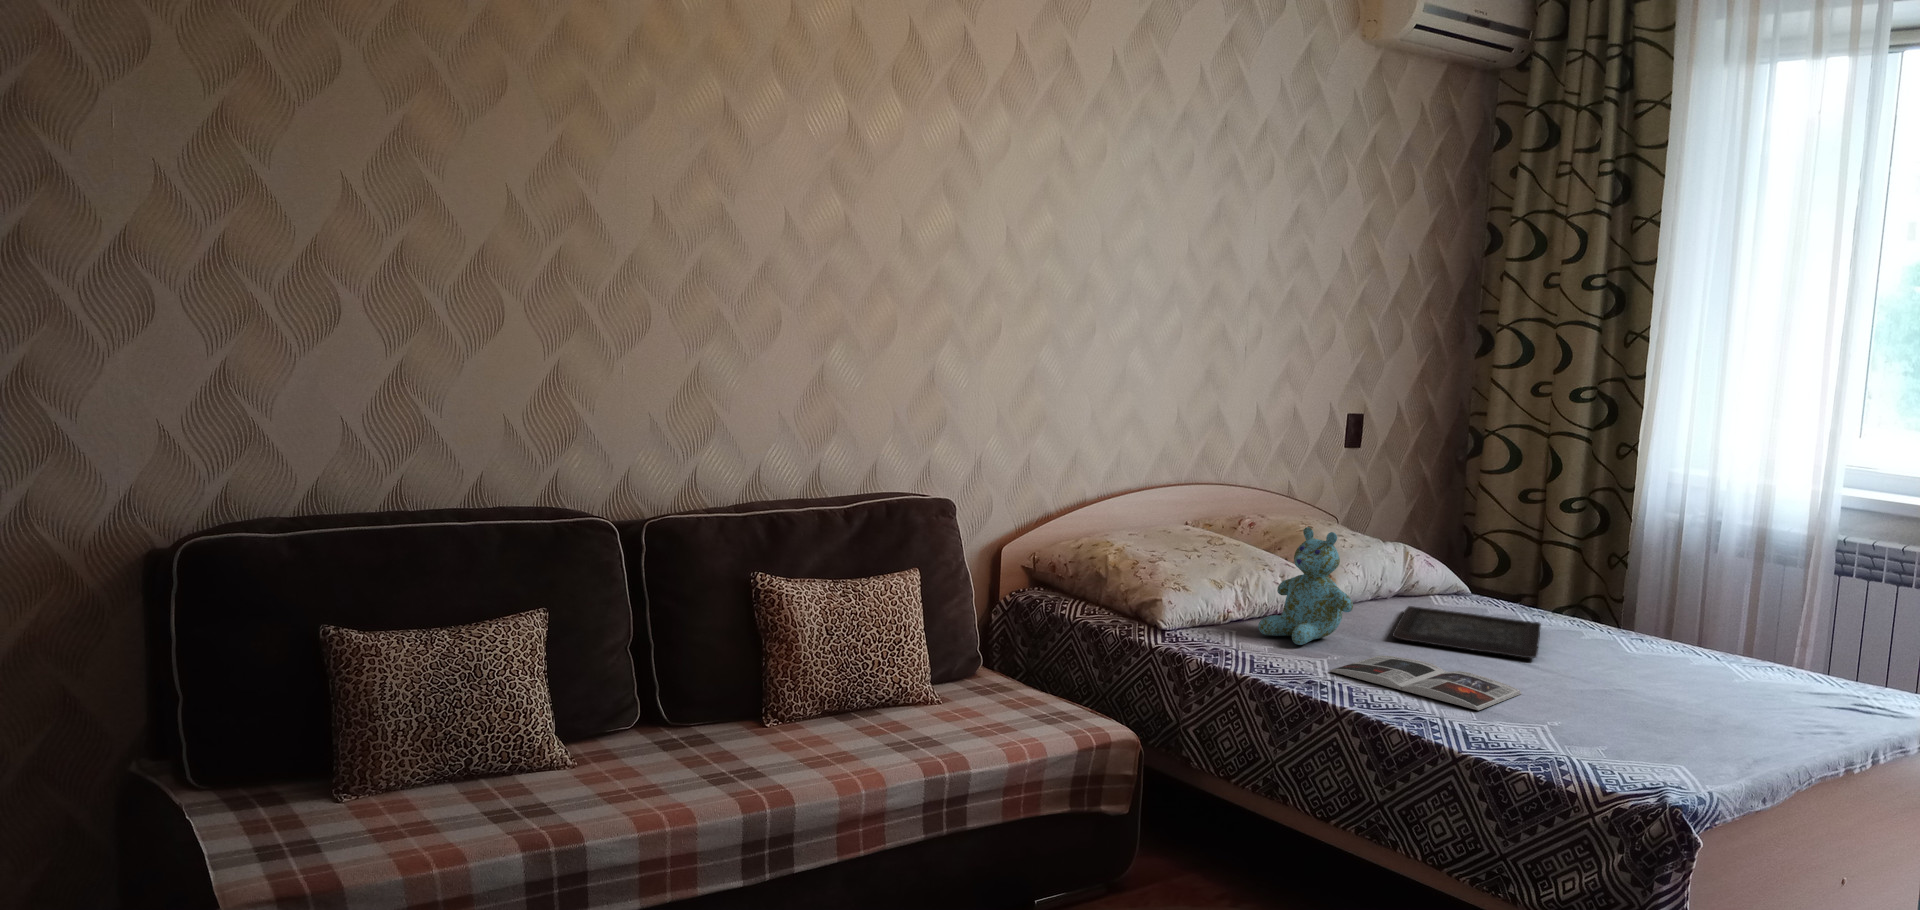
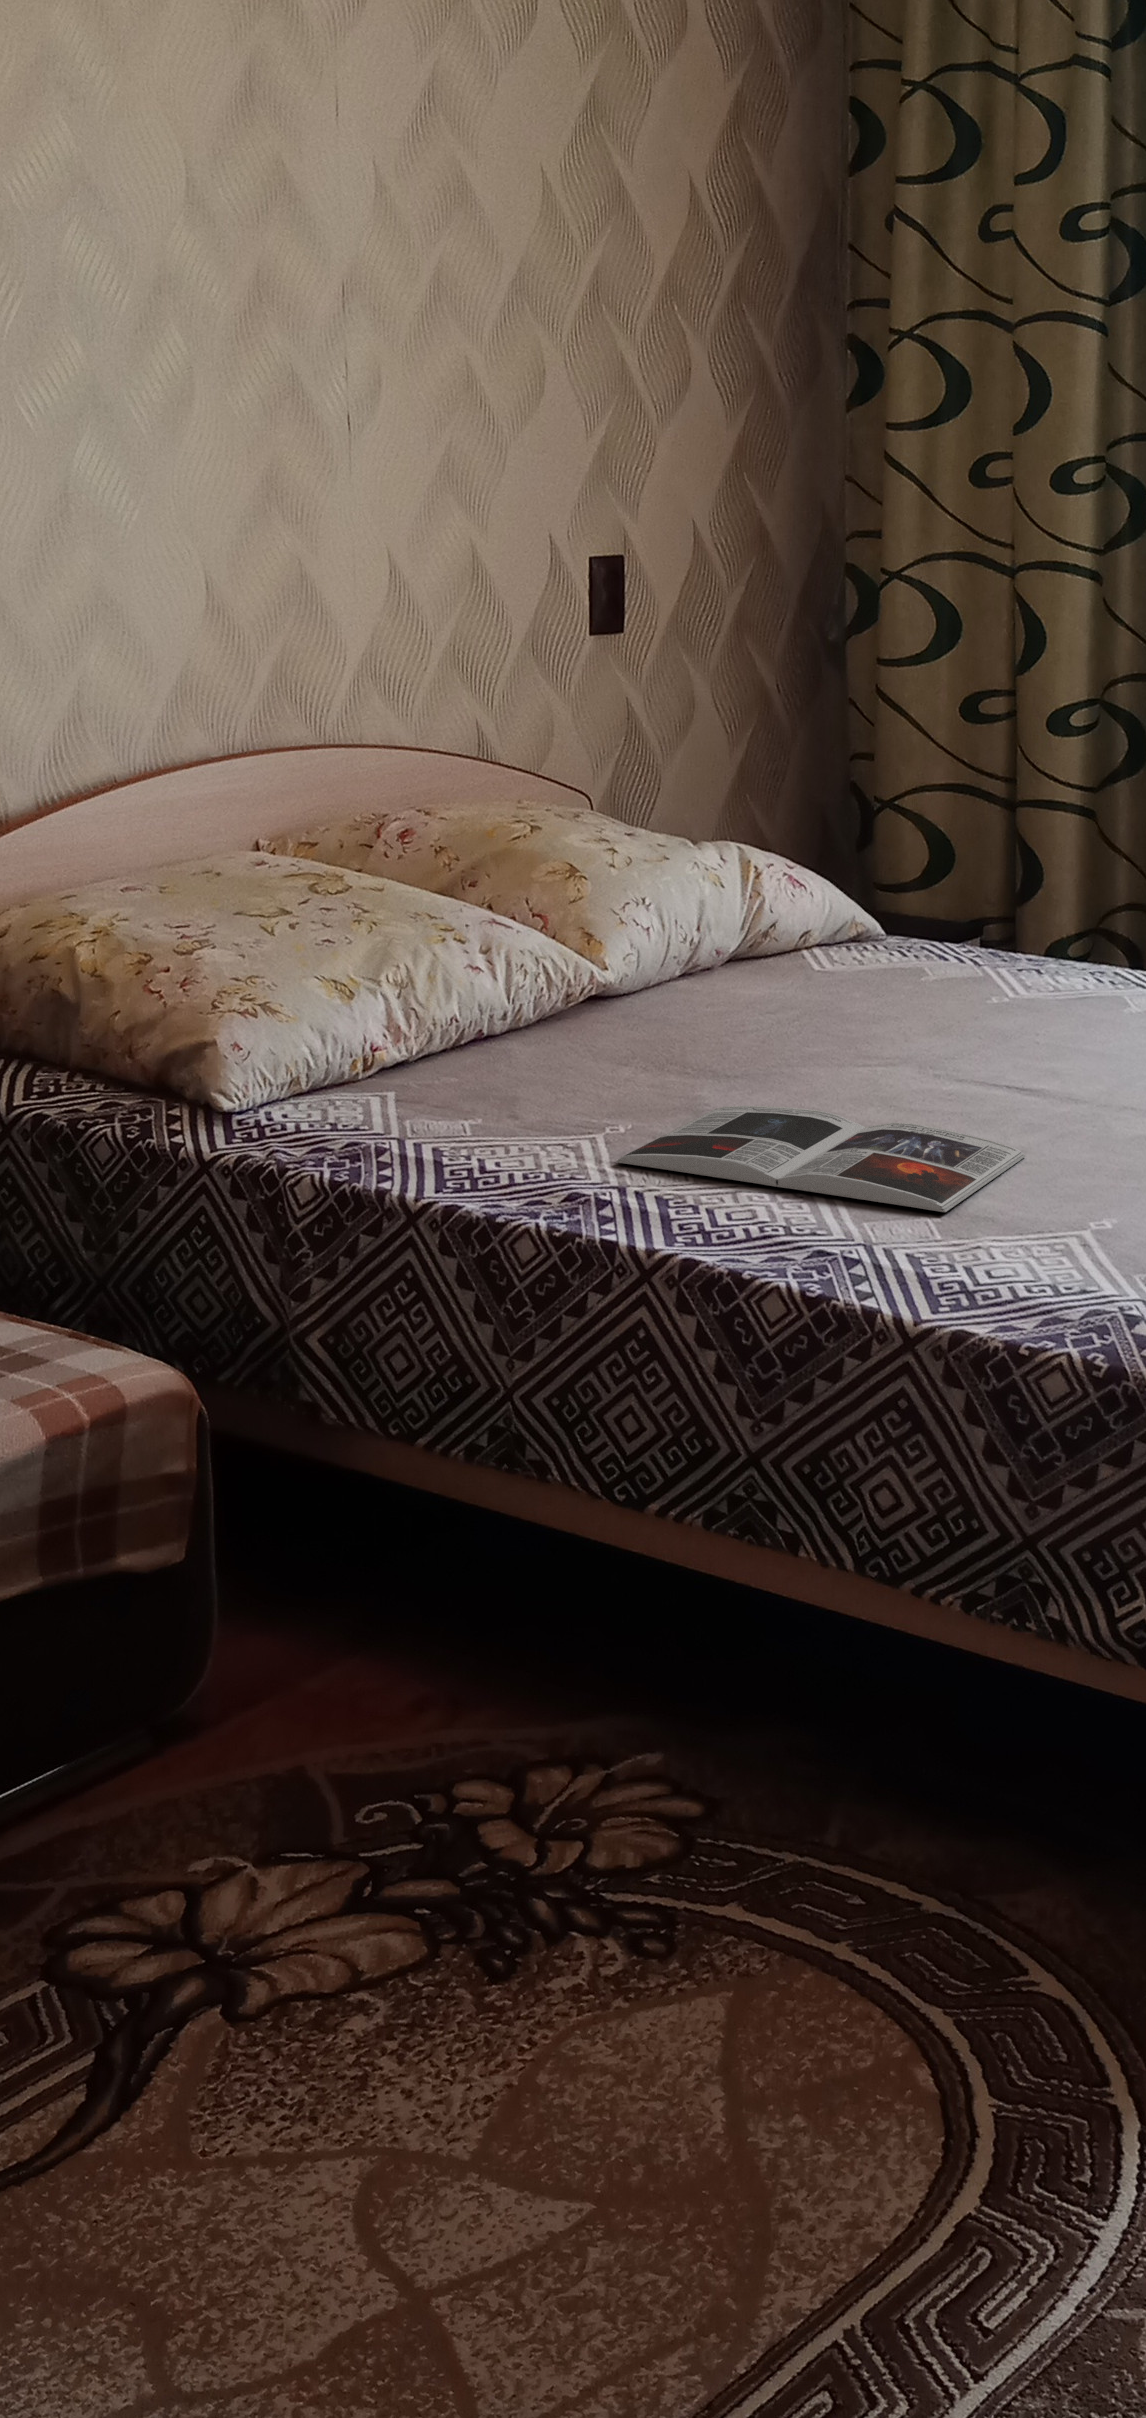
stuffed bear: present [1258,527,1353,645] -> none [444,828,652,1105]
tray: present [1393,606,1541,658] -> none [740,978,1043,1071]

